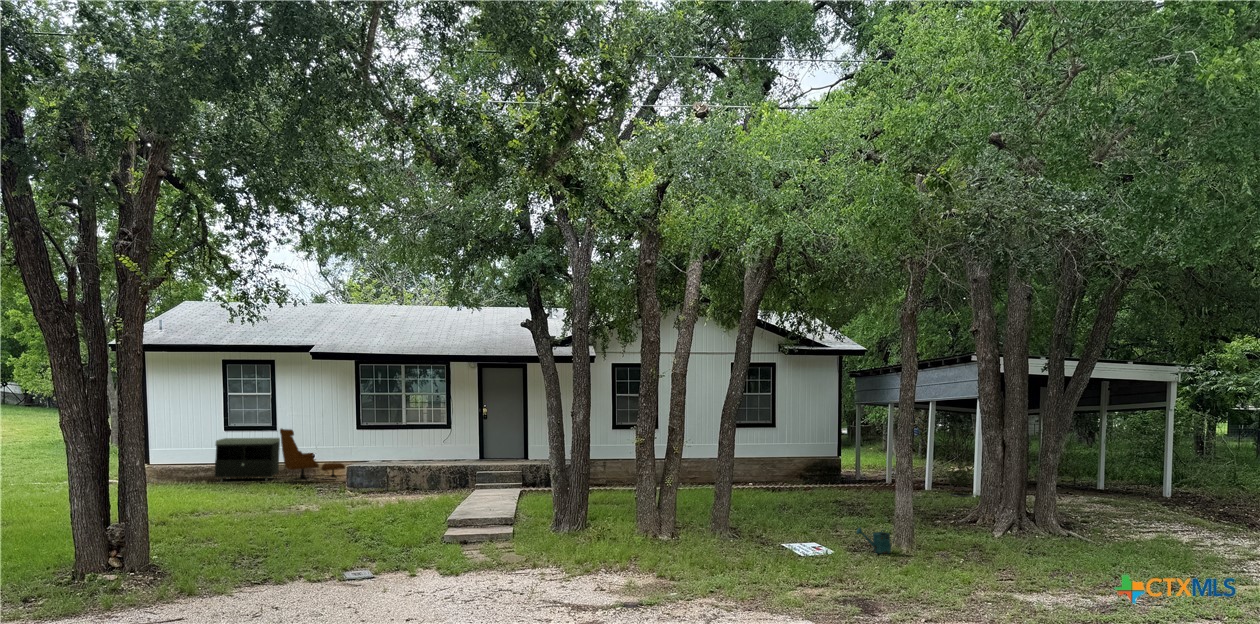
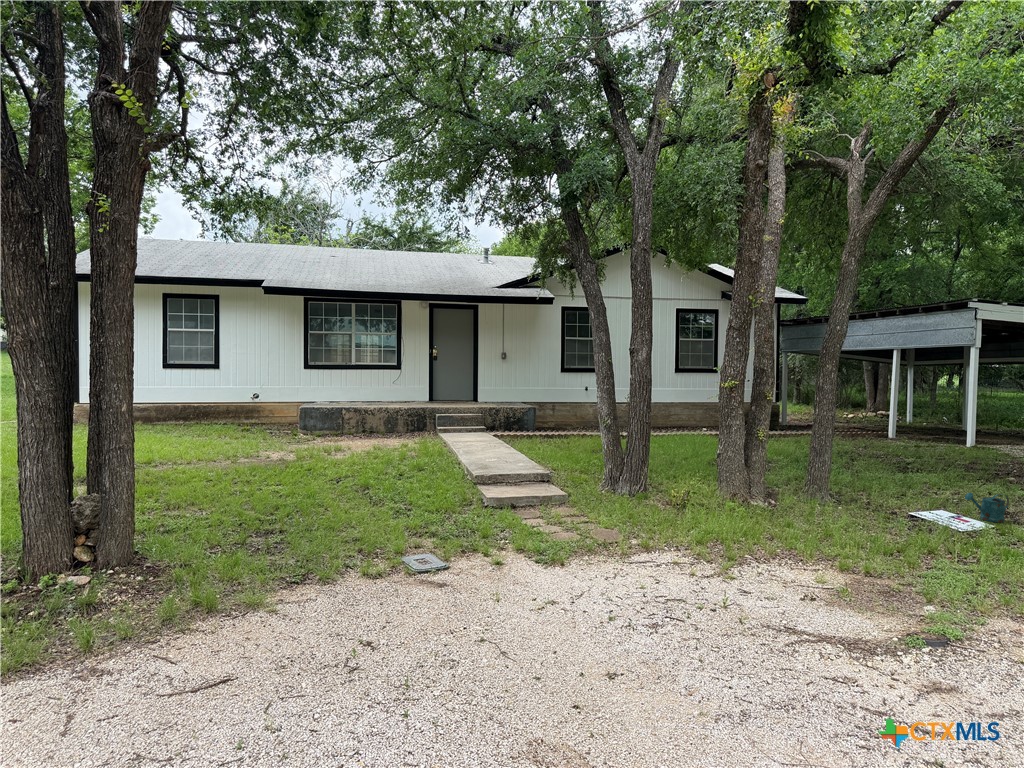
lounge chair: present [280,429,345,481] -> none [225,366,294,424]
storage bench: present [214,438,280,481] -> none [153,375,222,421]
potted tree: present [948,462,971,497] -> none [903,408,933,447]

